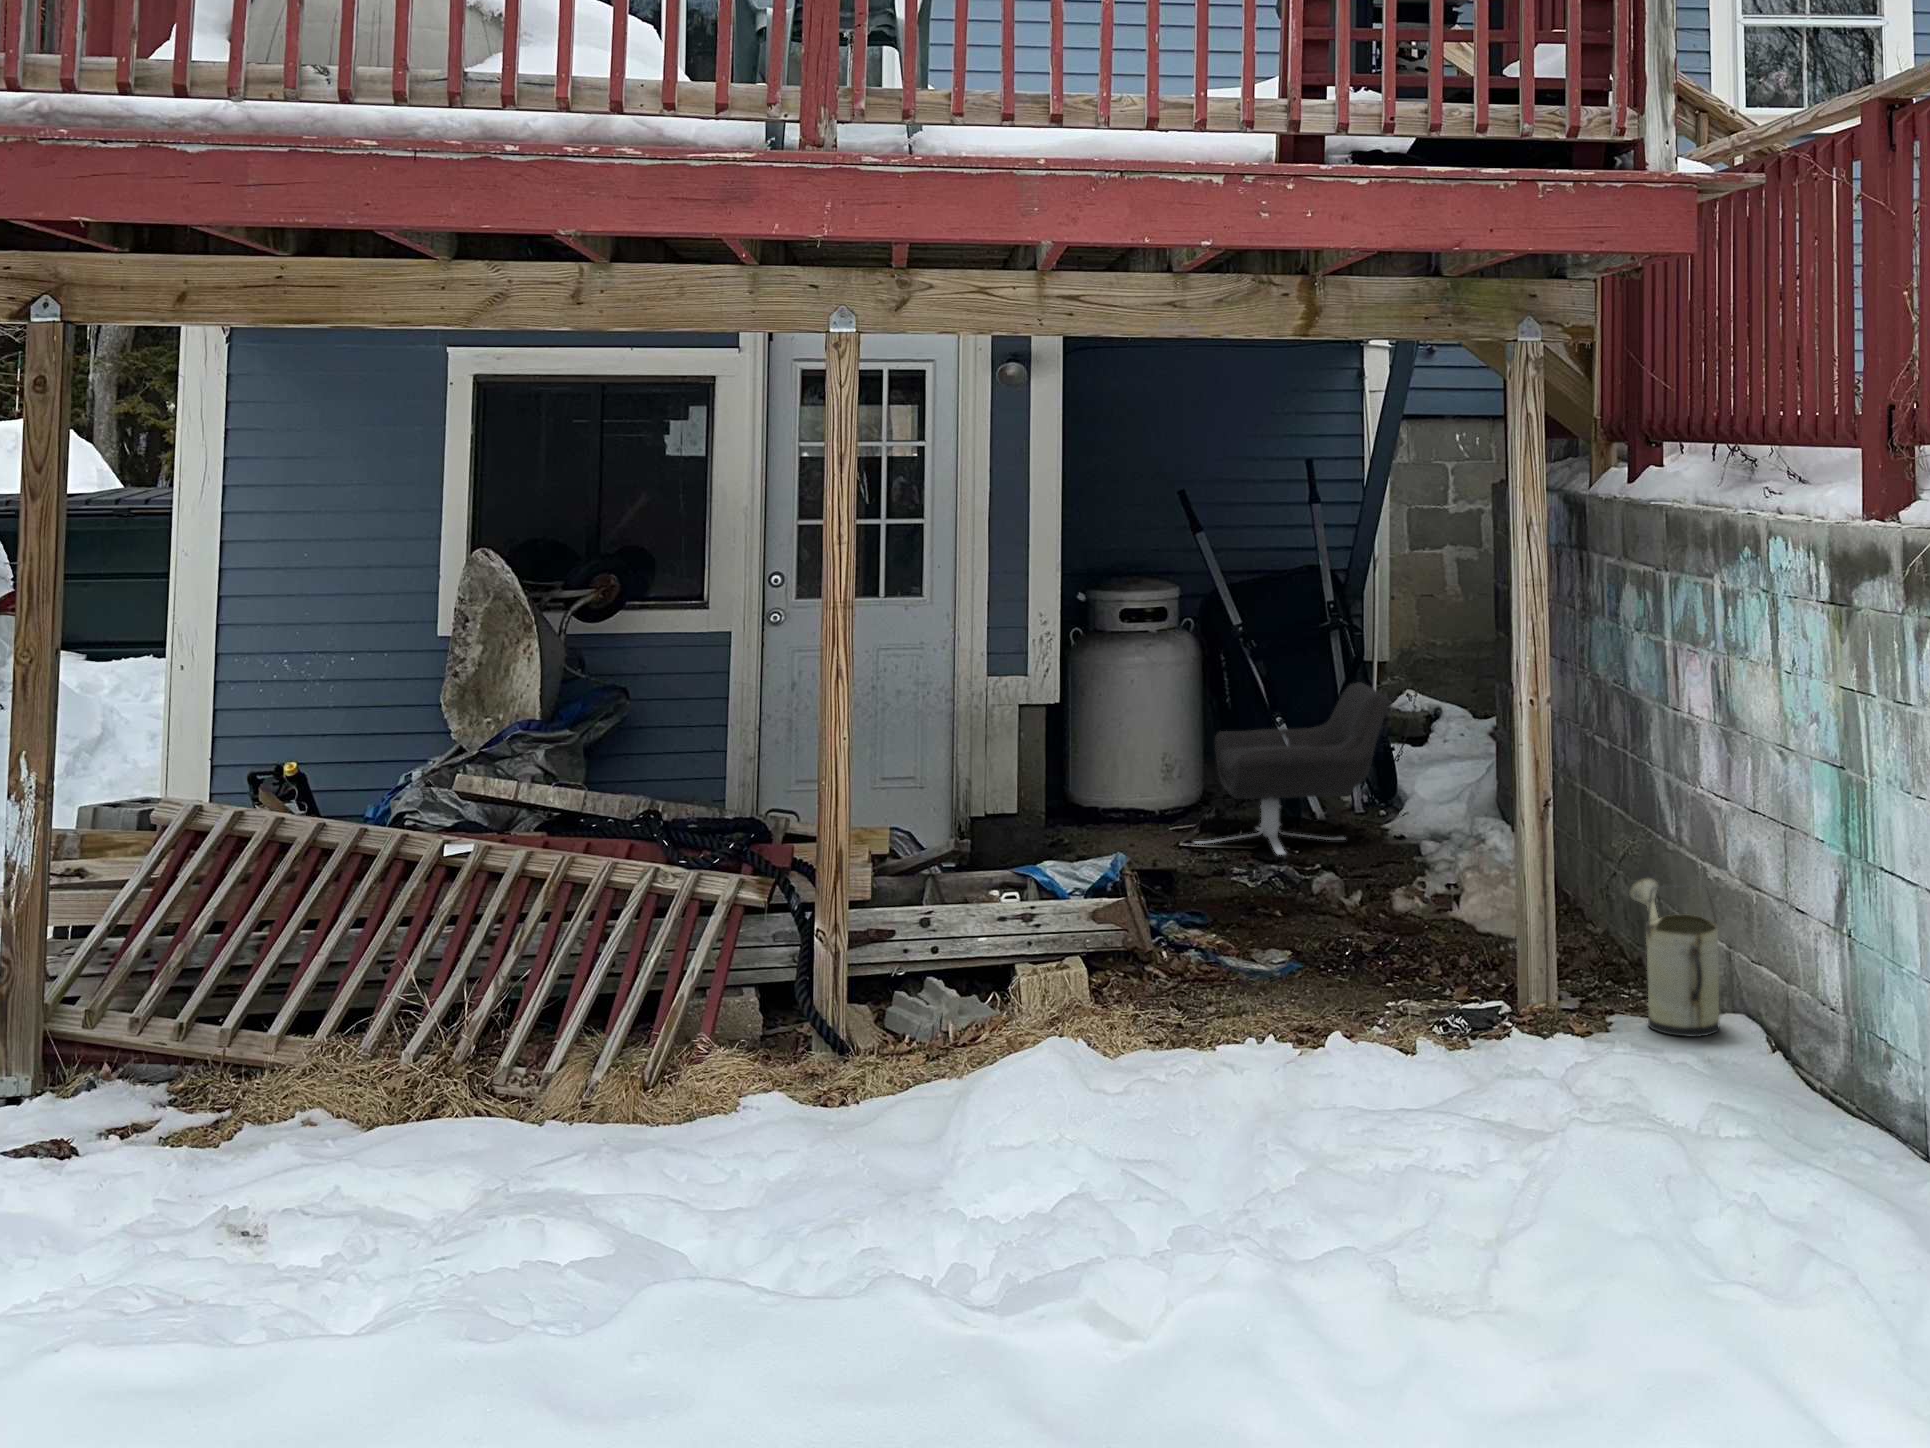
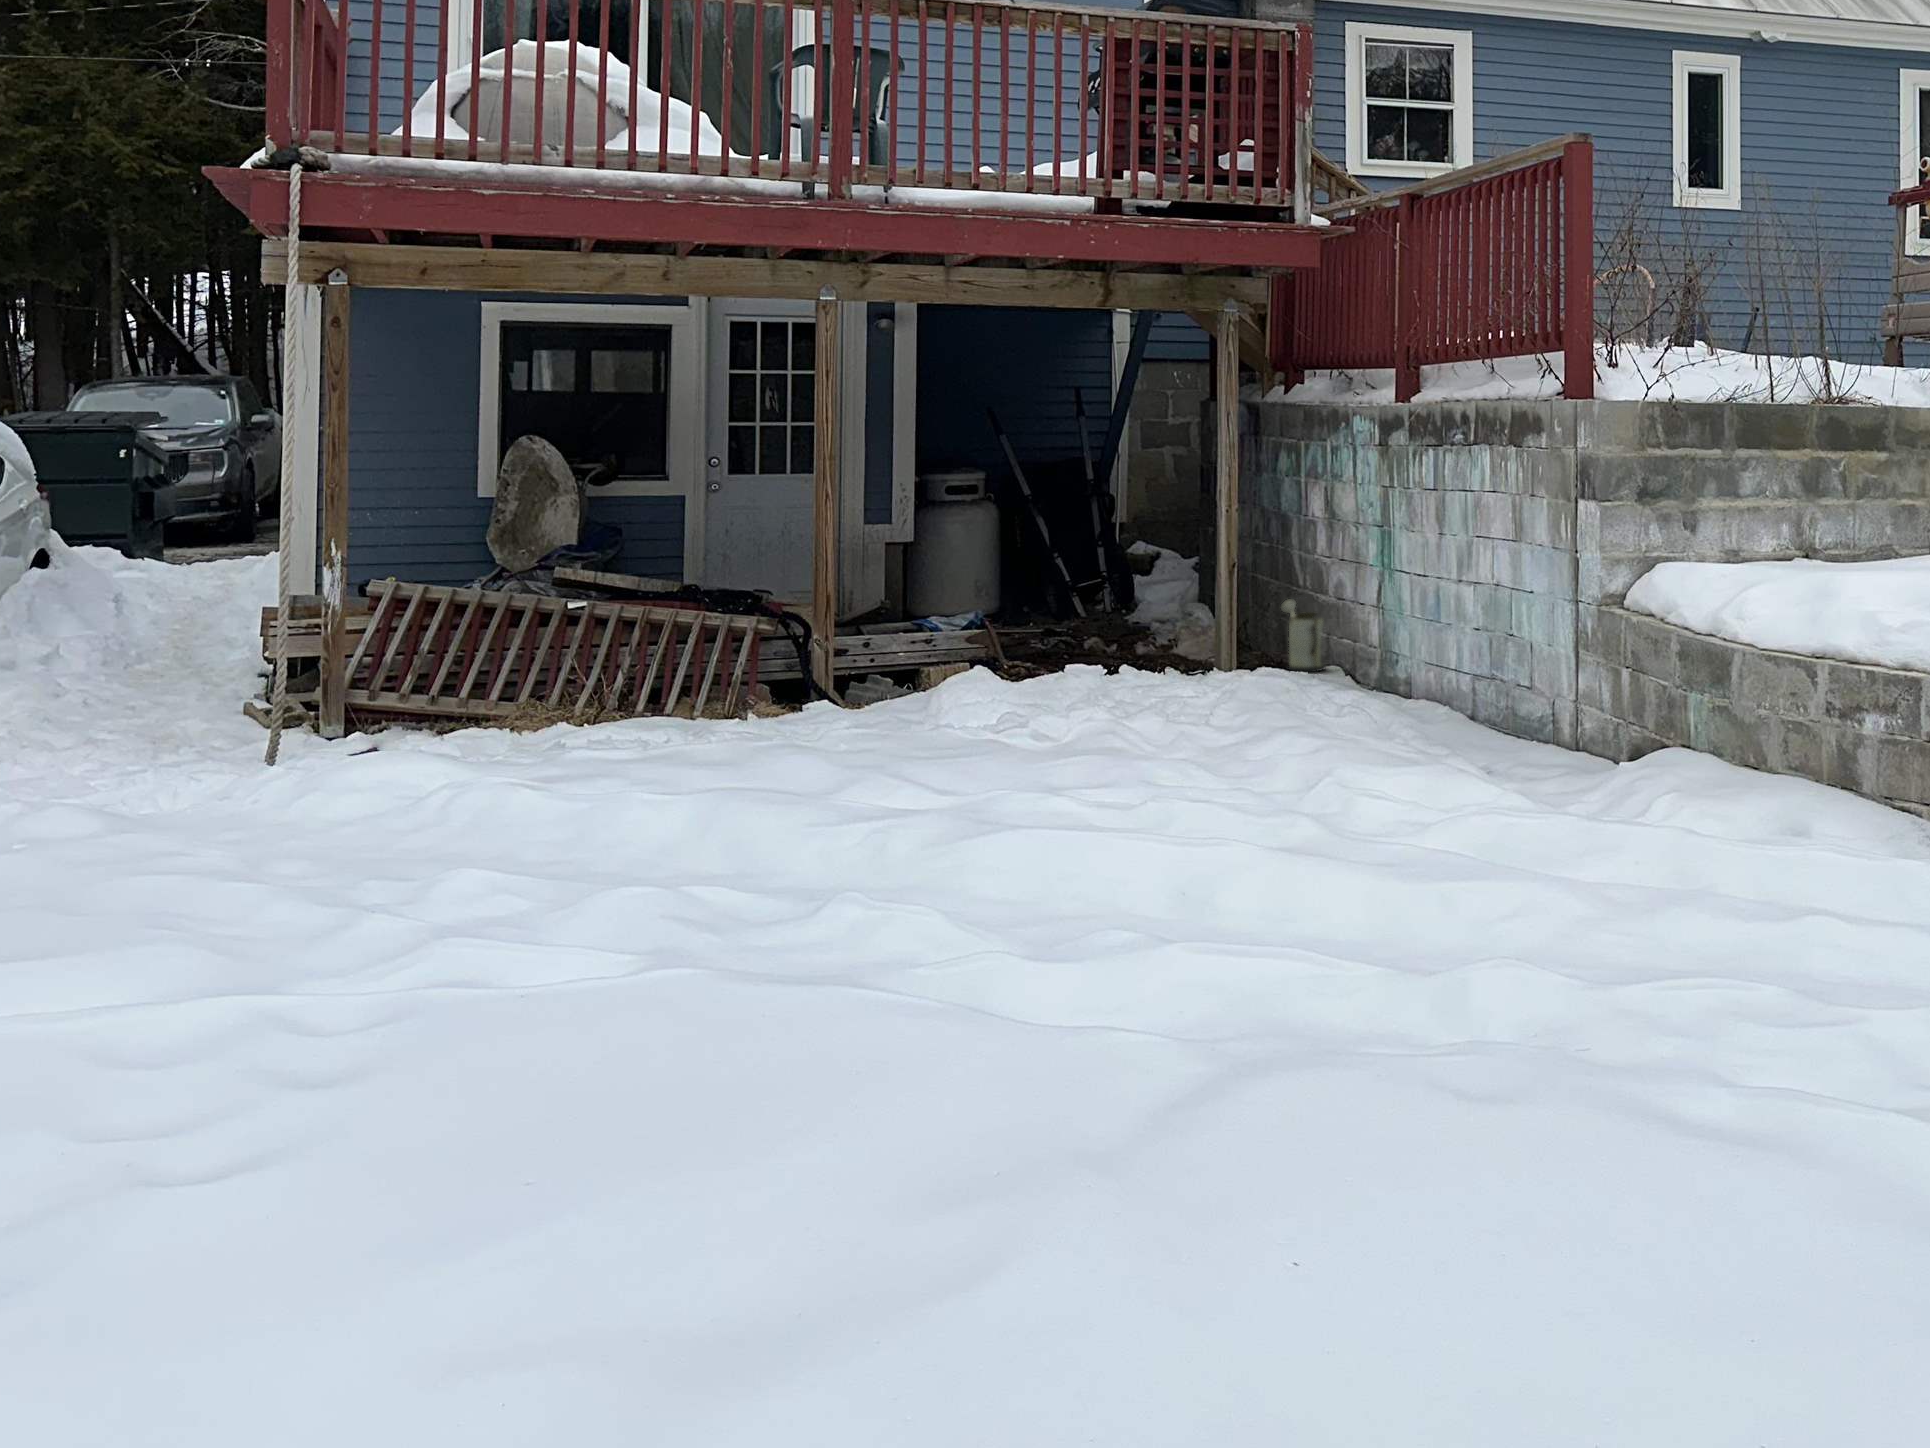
lounge chair: present [1195,682,1389,855] -> none [1006,526,1135,631]

